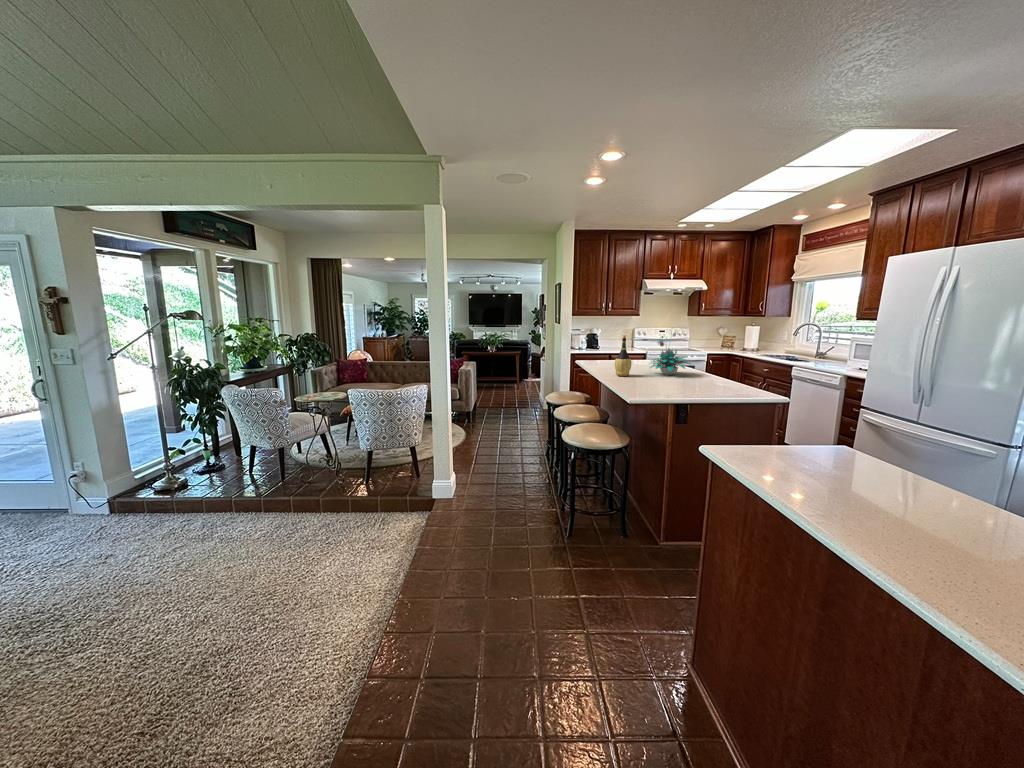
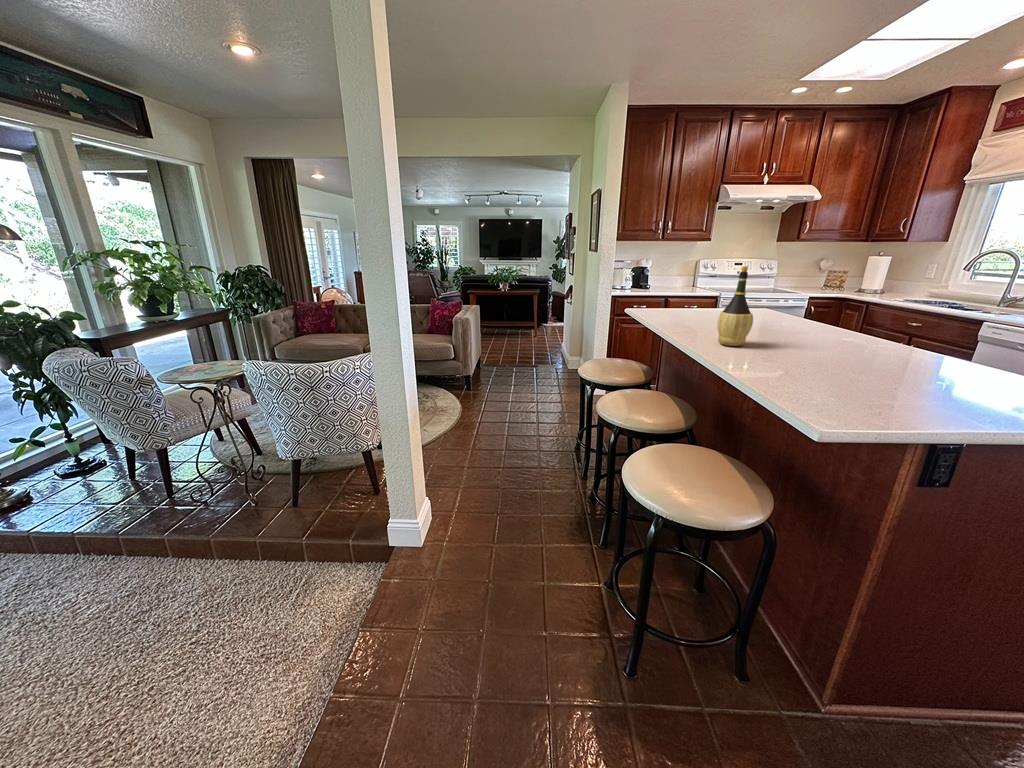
plant: present [649,333,691,375] -> none [772,251,876,344]

